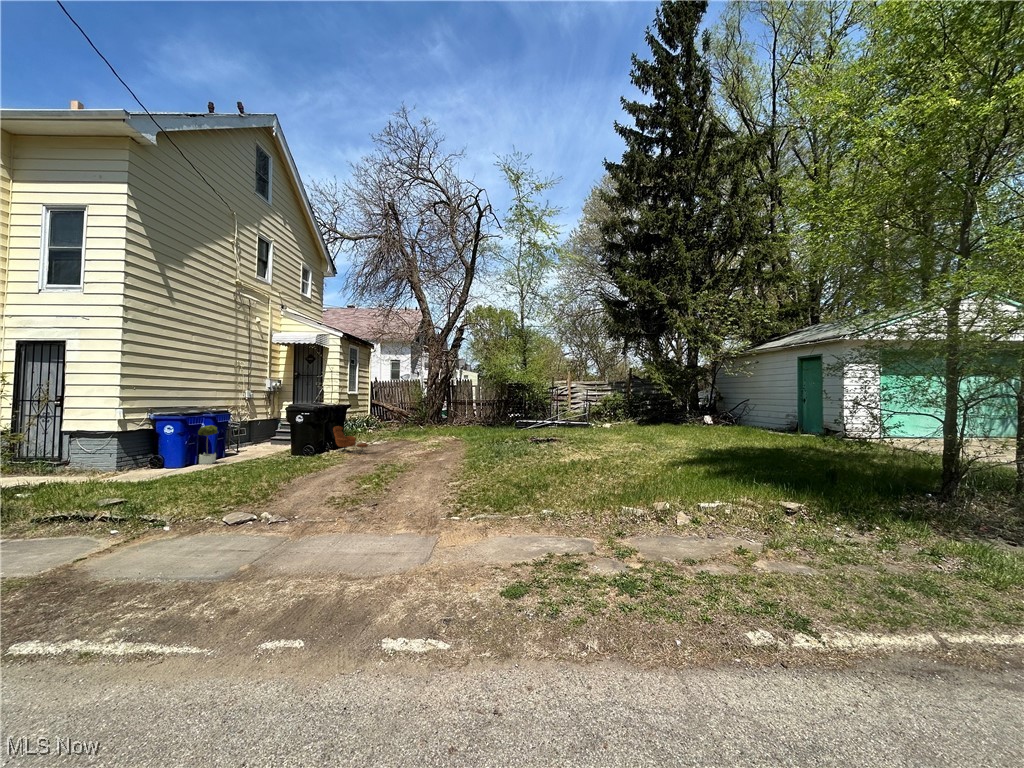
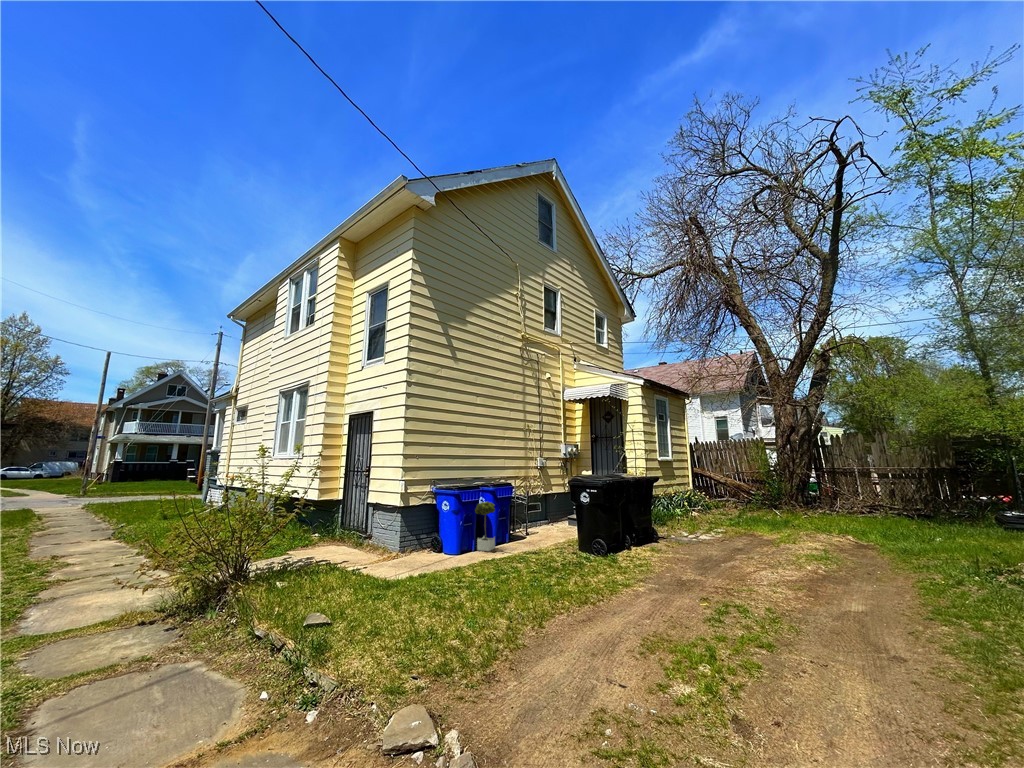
lounge chair: present [333,426,368,453] -> none [634,508,688,555]

